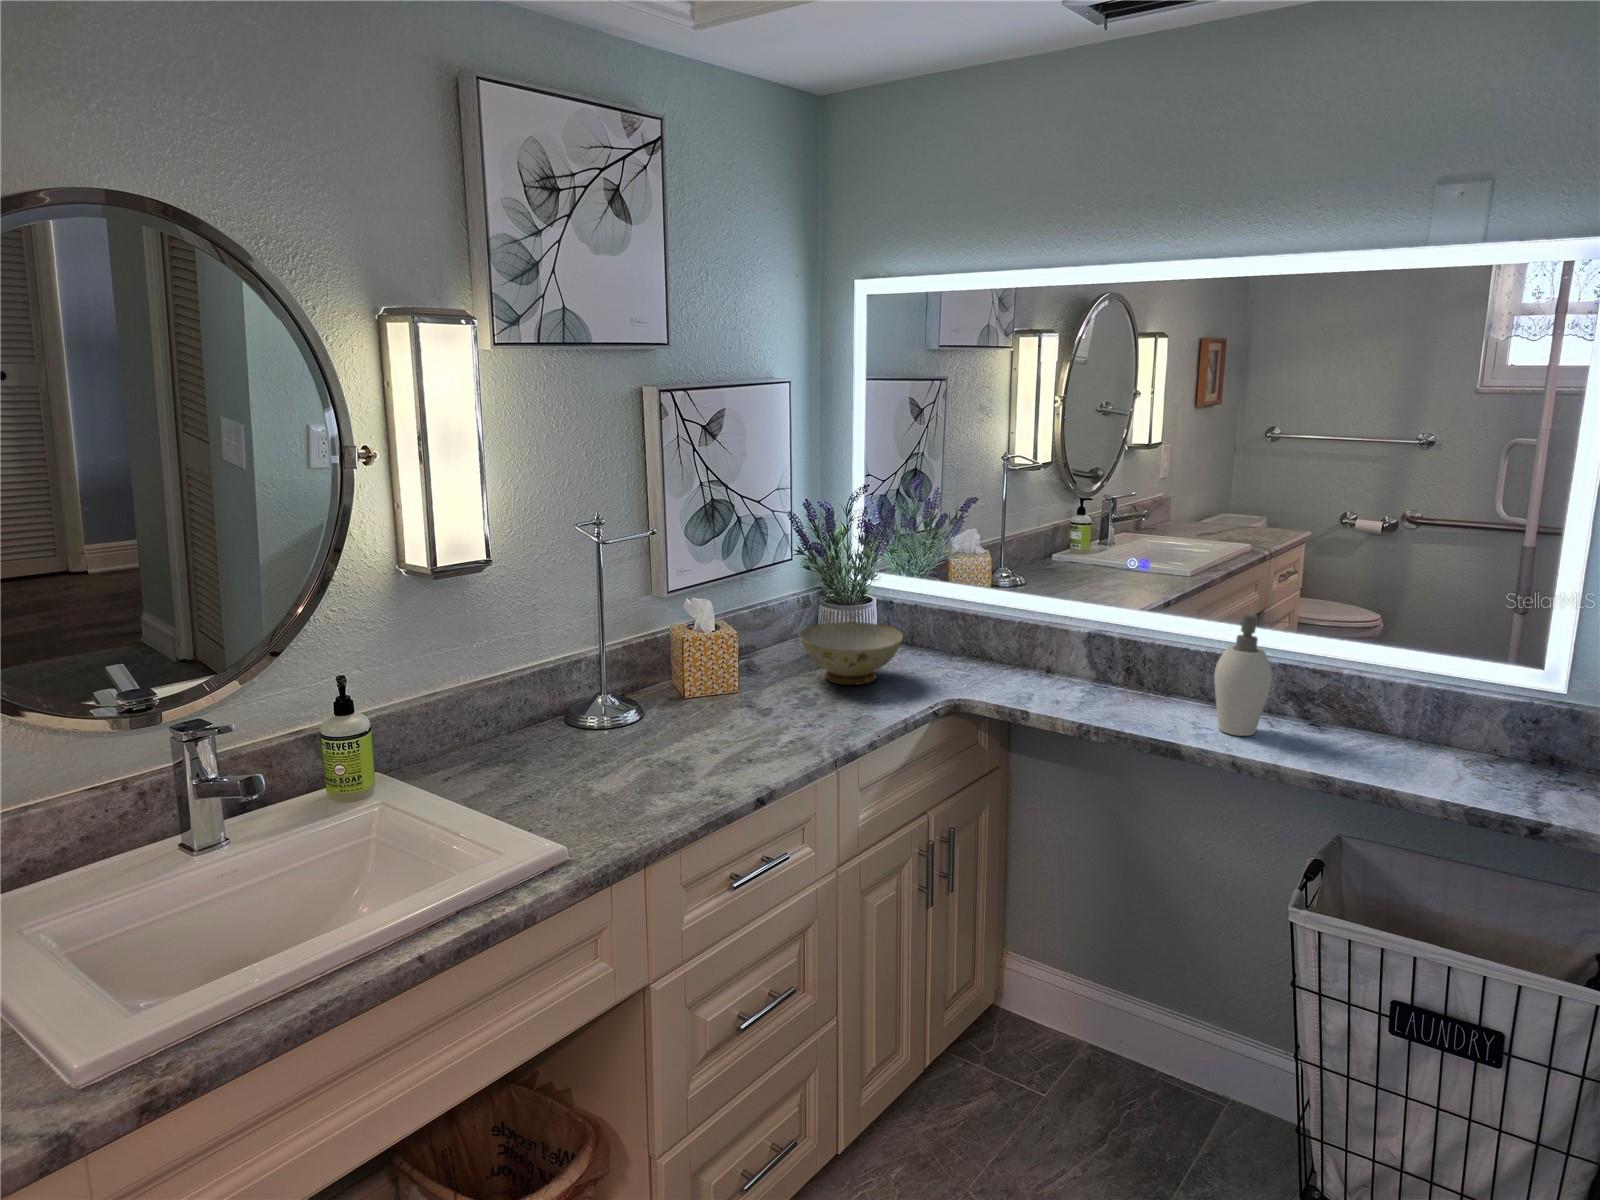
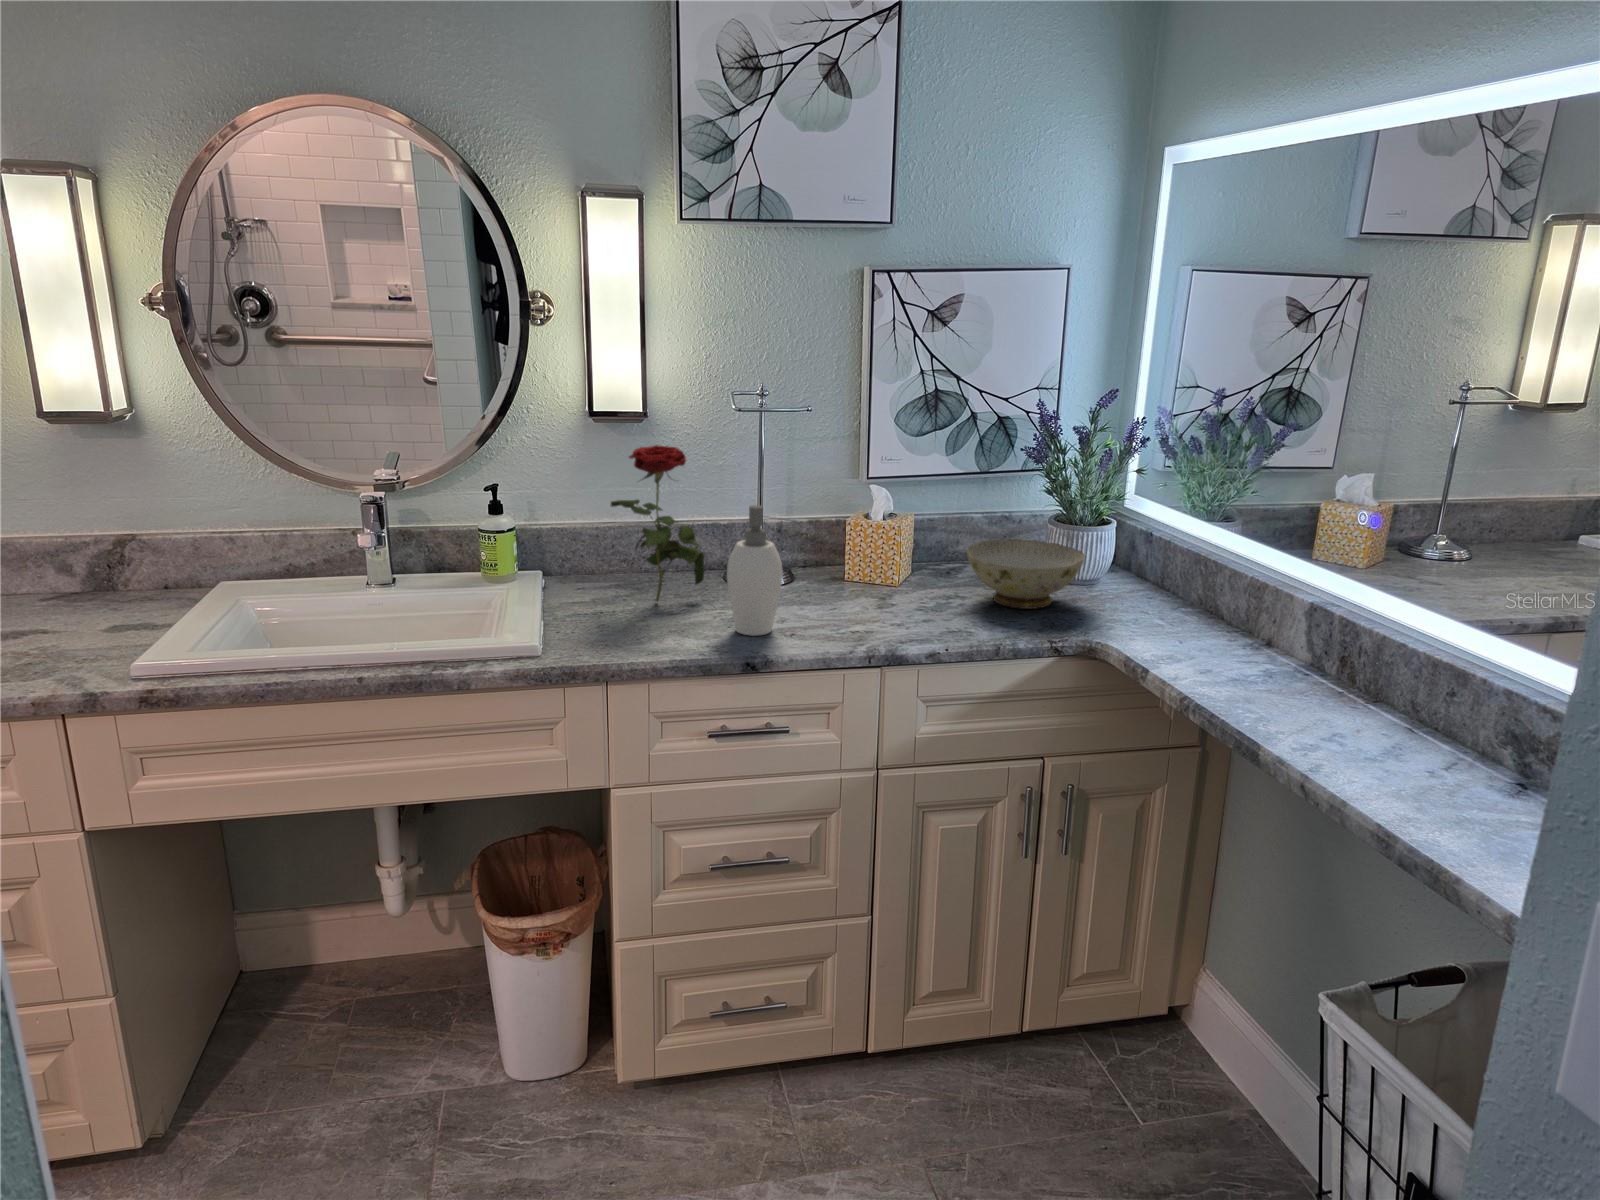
flower: none [496,592,616,763] -> present [611,445,704,602]
soap dispenser: present [1214,614,1282,736] -> present [727,505,796,635]

